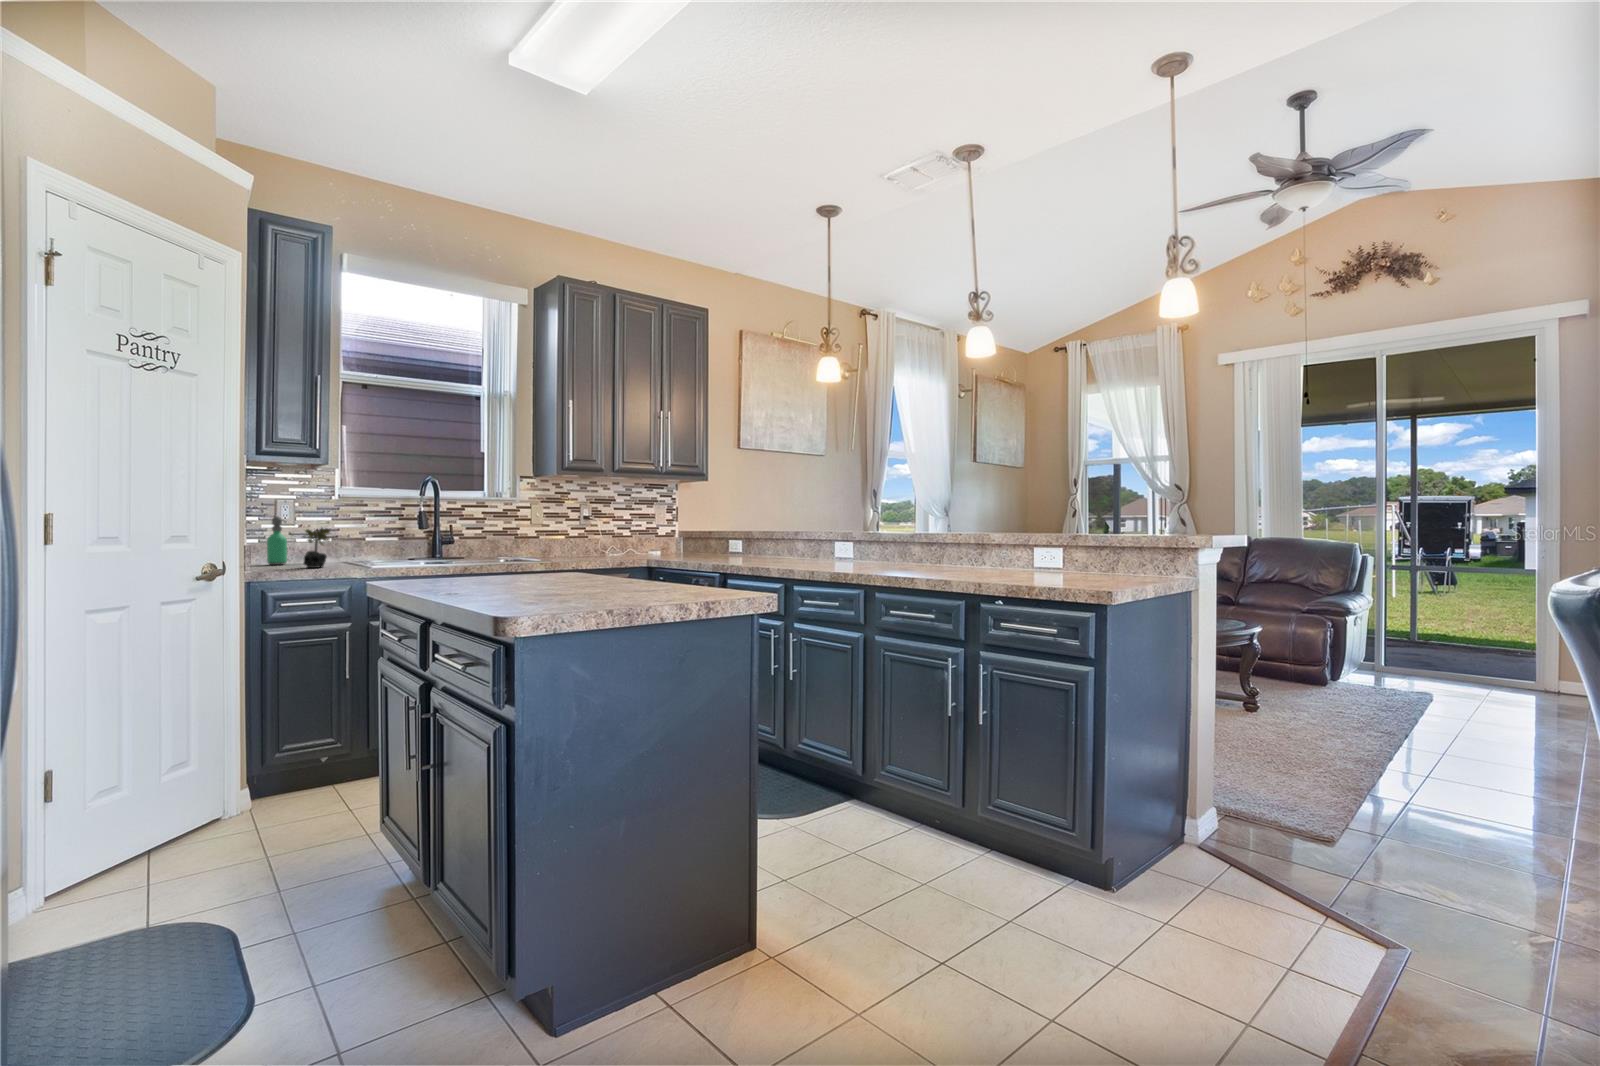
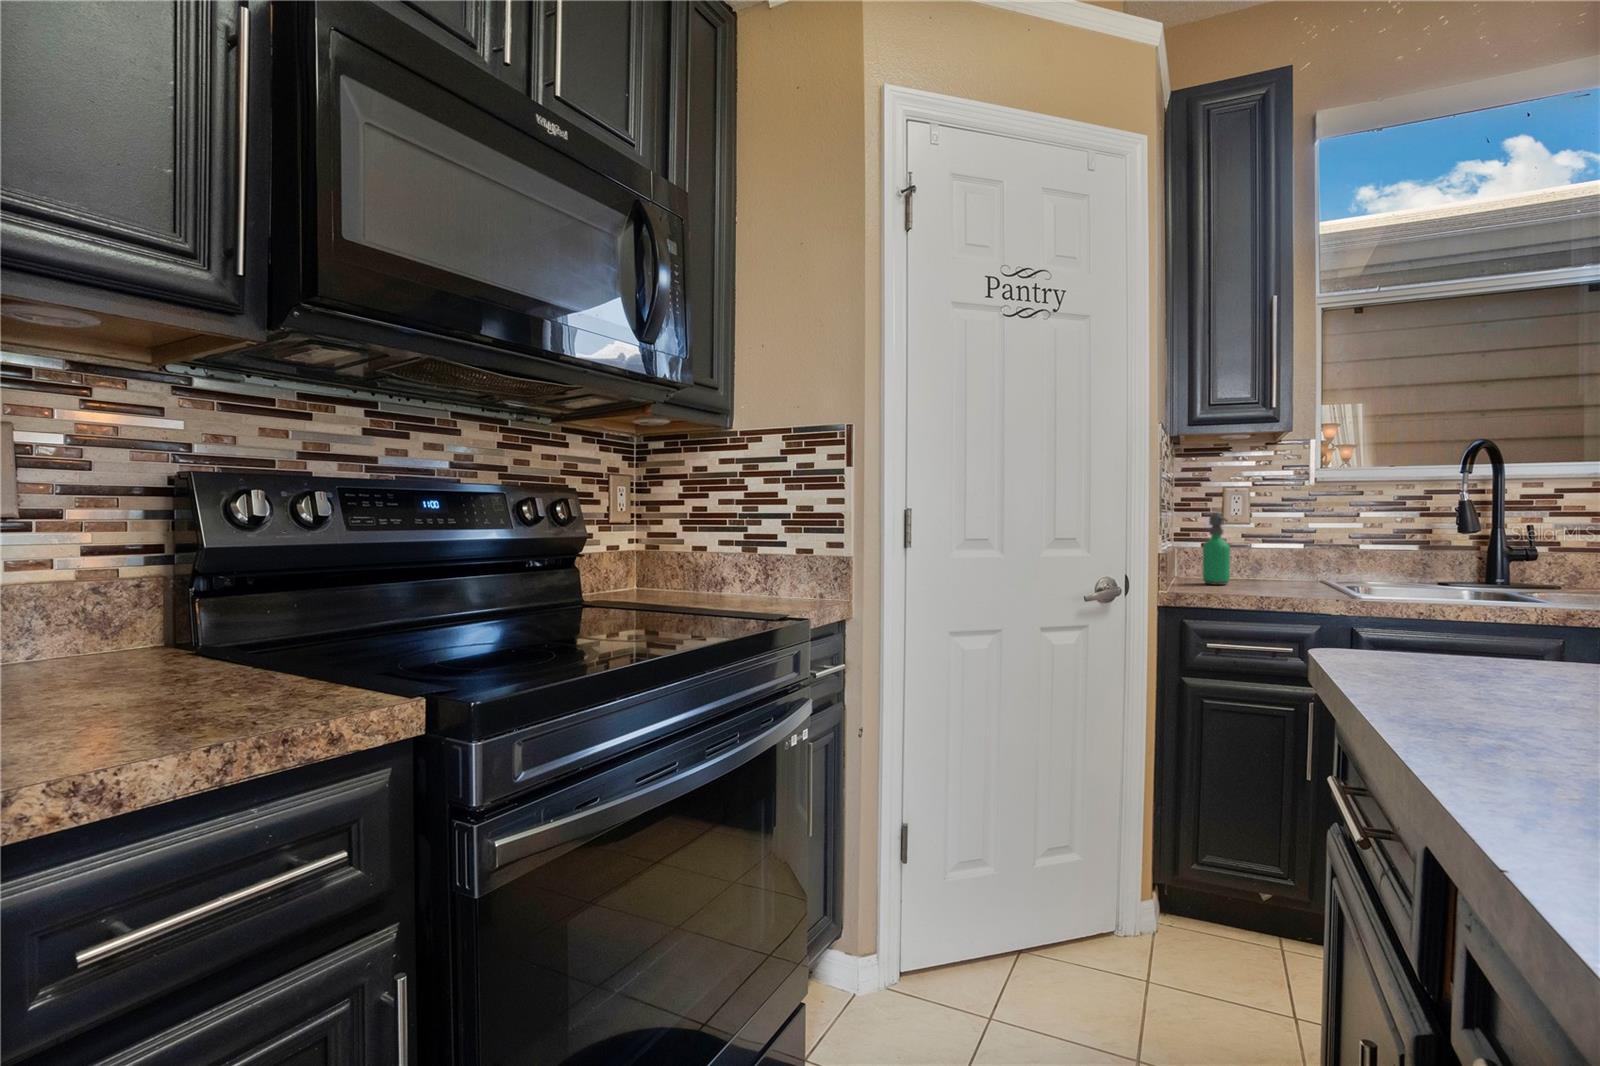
succulent plant: present [304,528,330,568] -> none [1241,530,1289,596]

